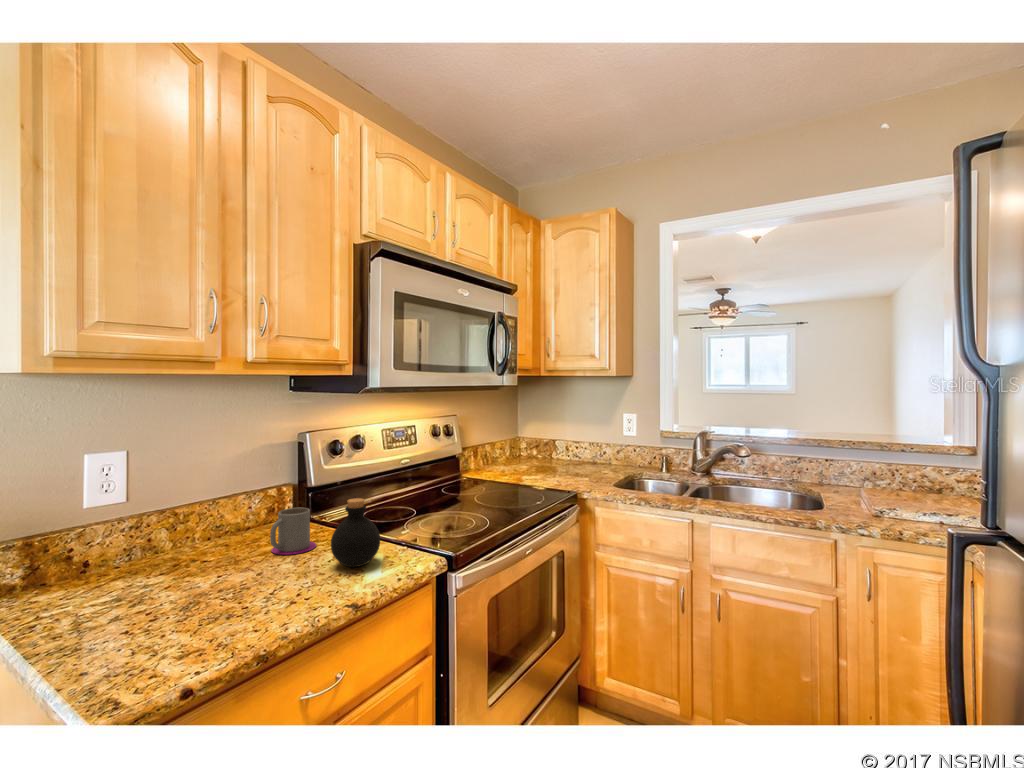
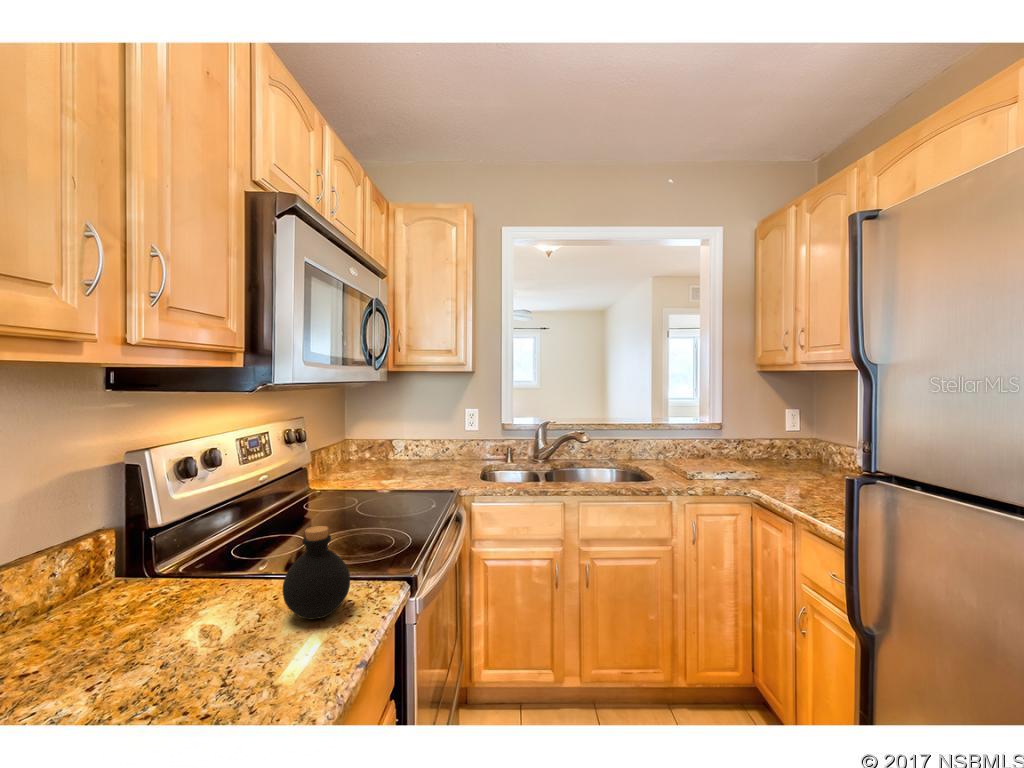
mug: present [270,508,316,555] -> none [150,555,223,631]

